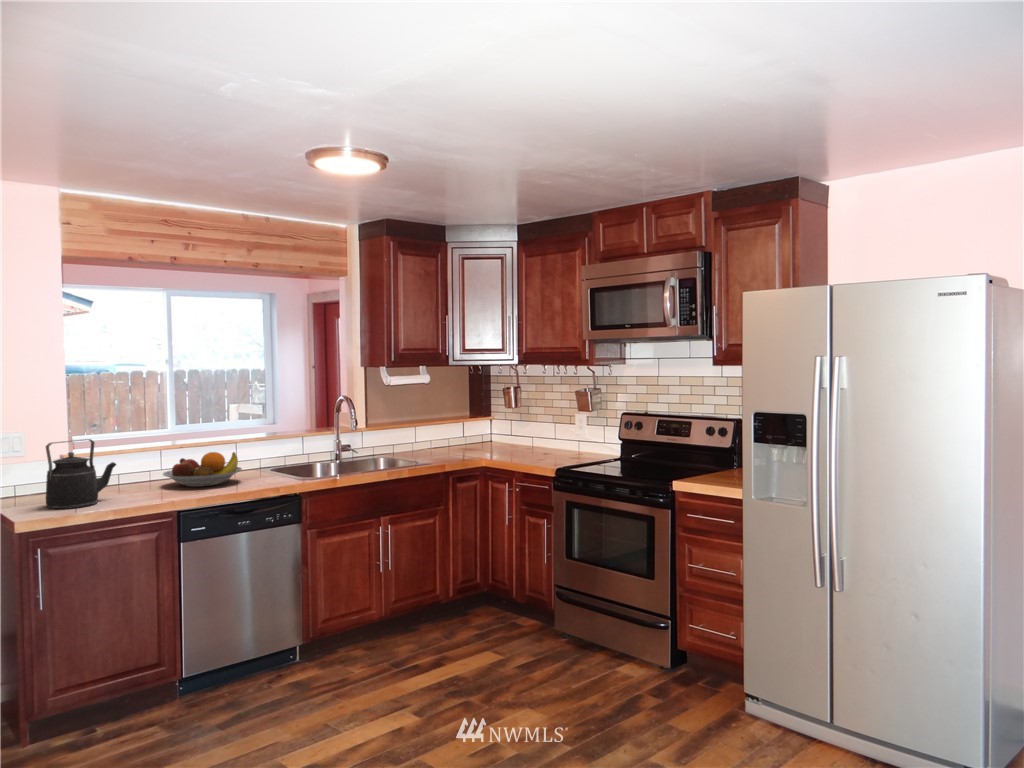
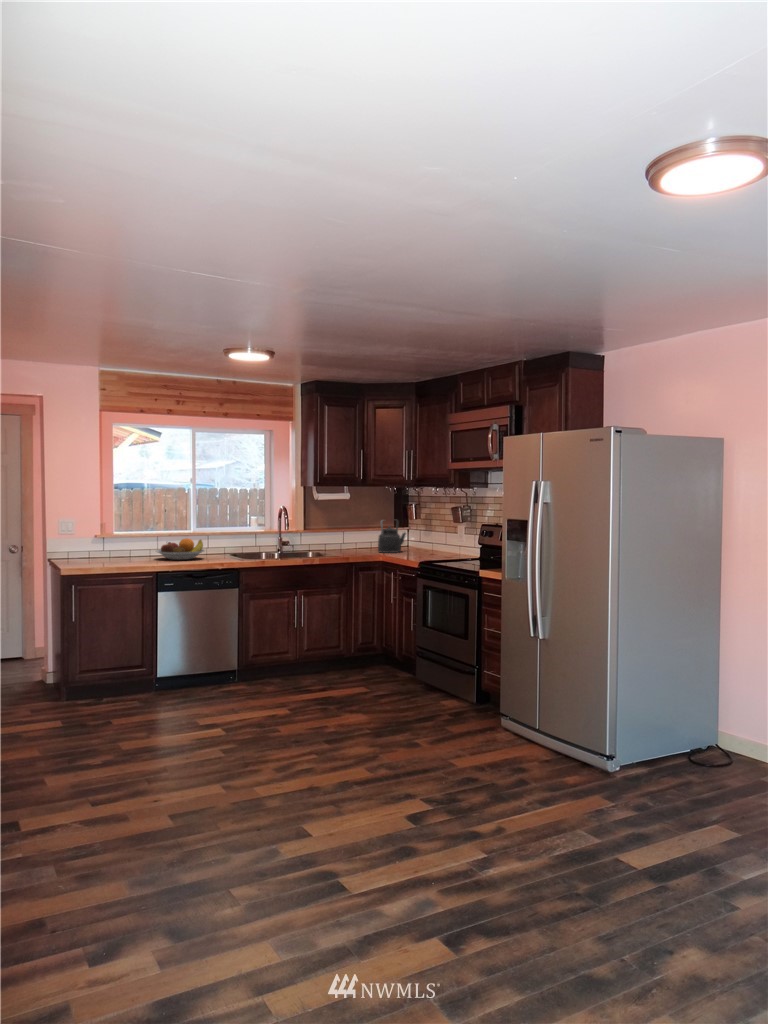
kettle: present [46,439,116,509] -> present [378,520,406,553]

